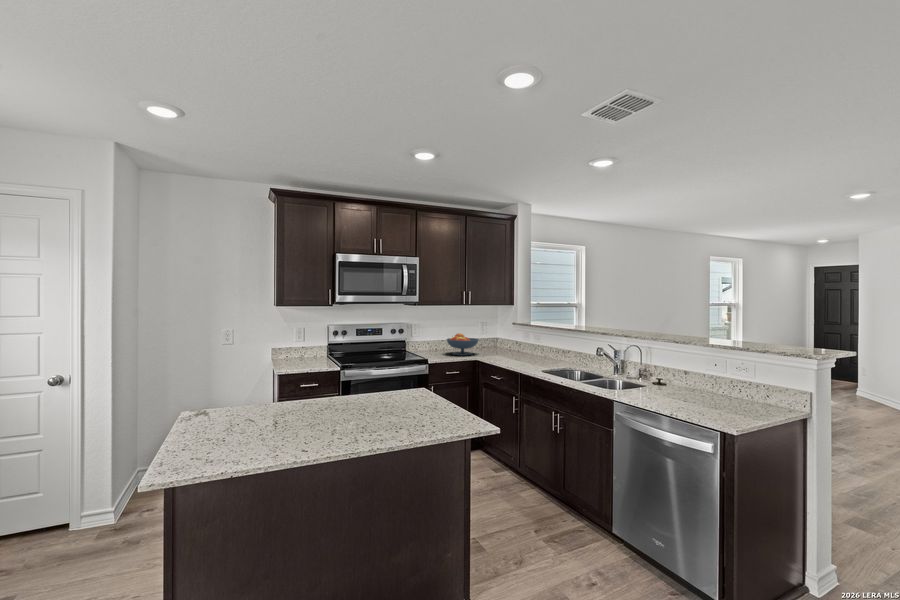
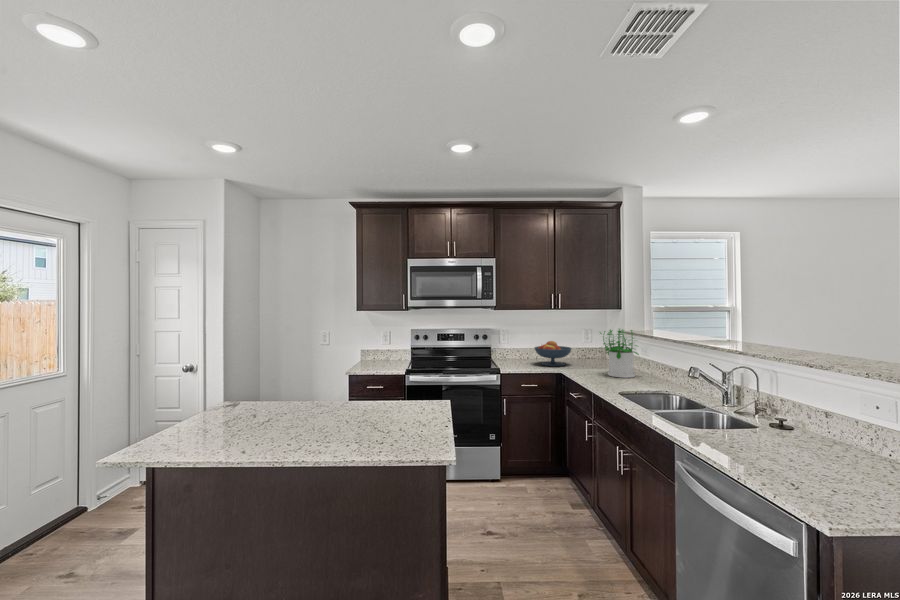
potted plant: none [509,321,541,361] -> present [600,329,639,378]

